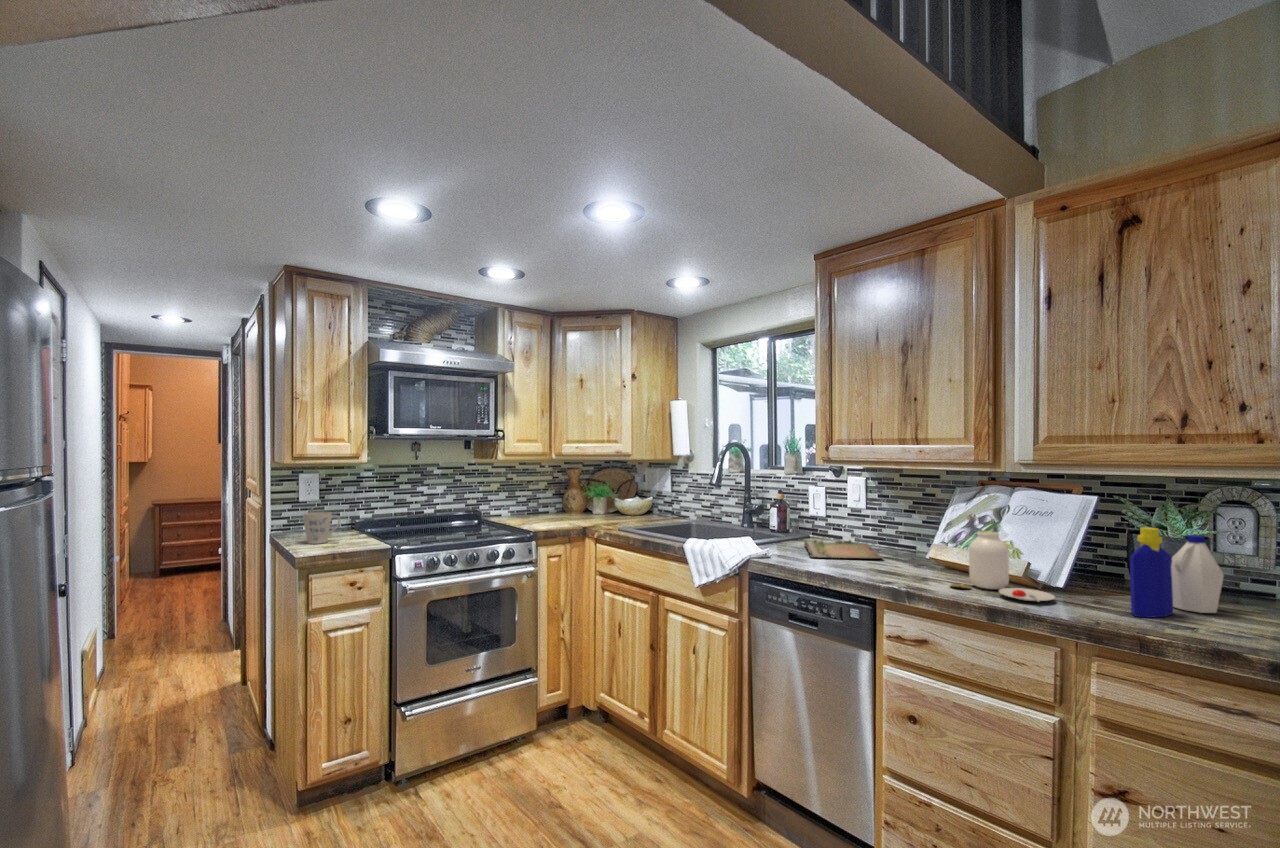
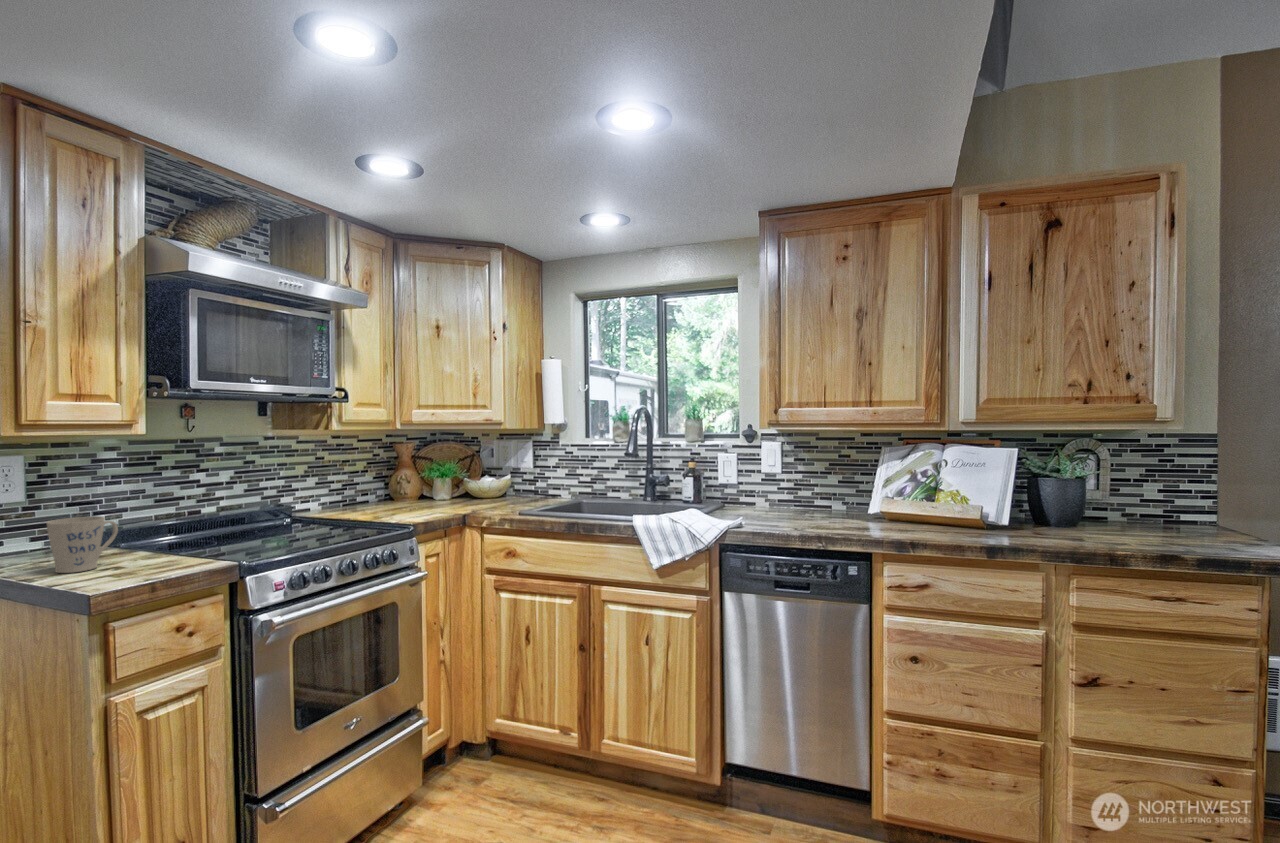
bottle: present [1130,527,1224,618] -> none [1091,471,1139,543]
jar: present [951,531,1055,601] -> none [948,484,1043,540]
tray: present [804,540,883,558] -> none [742,500,844,524]

